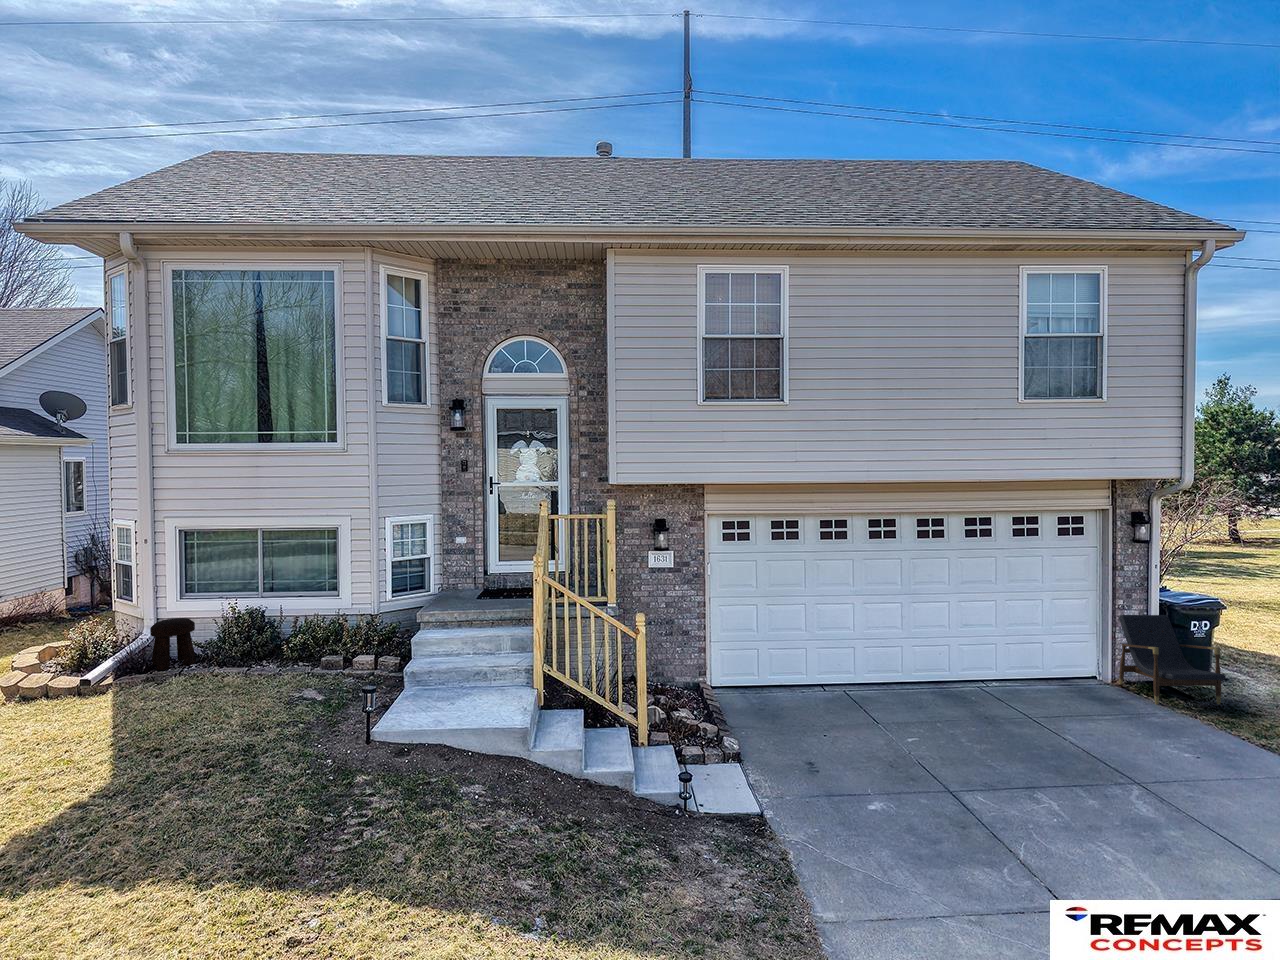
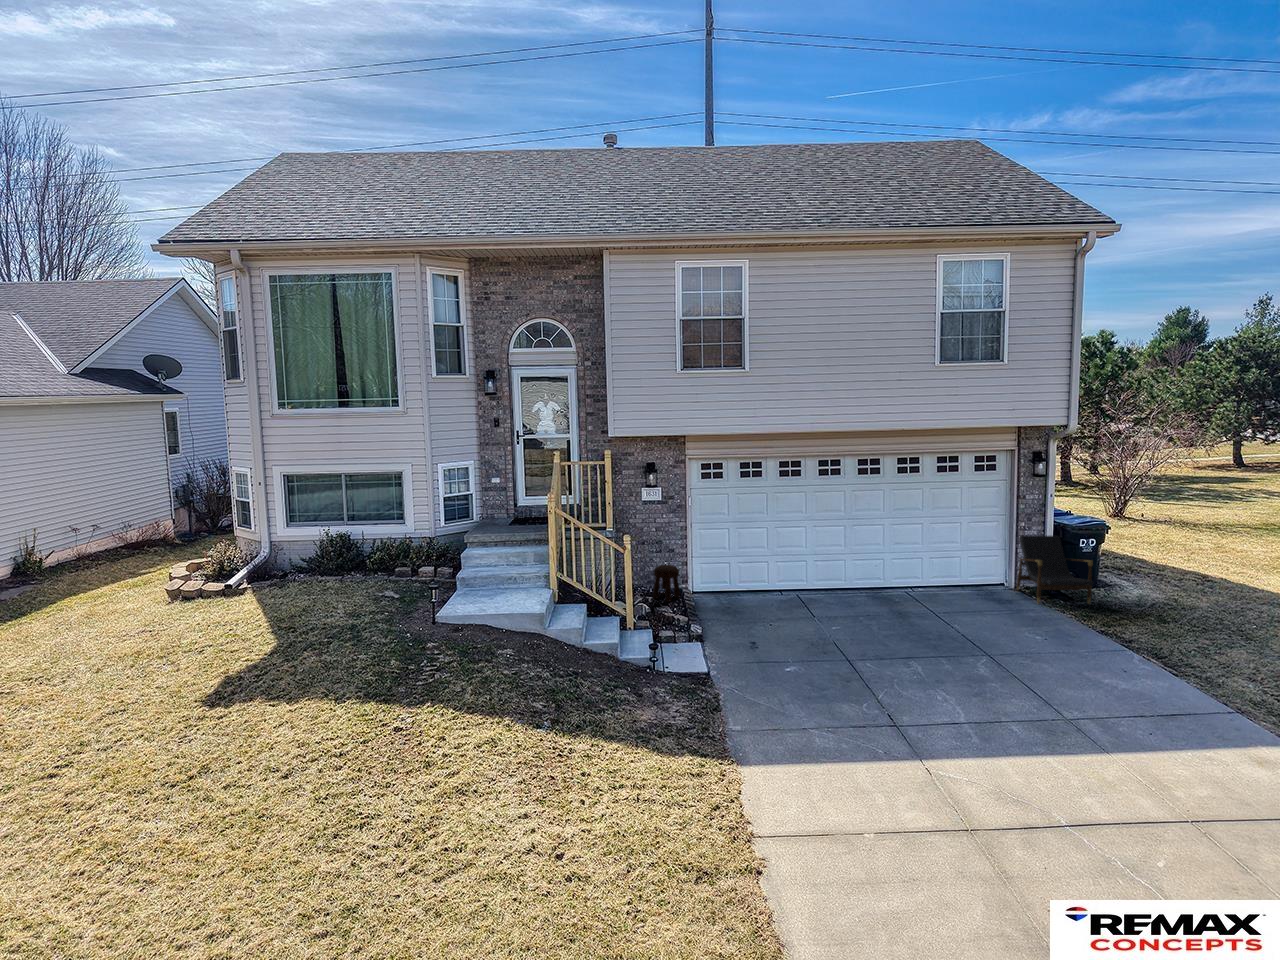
stool: present [150,618,195,670] -> present [653,565,680,602]

